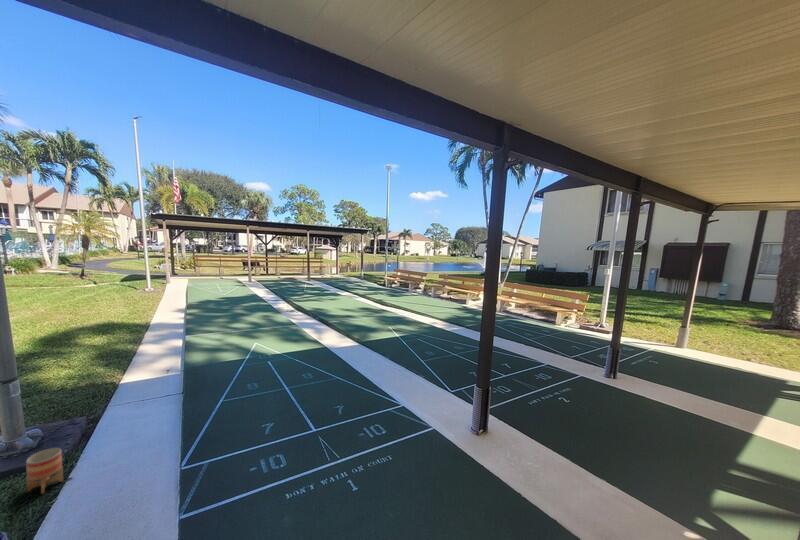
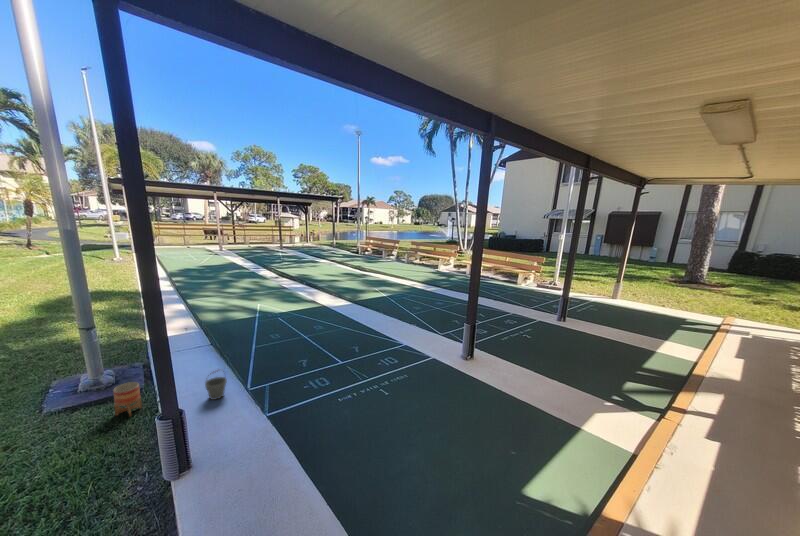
bucket: none [138,435,169,475] -> present [205,373,227,400]

